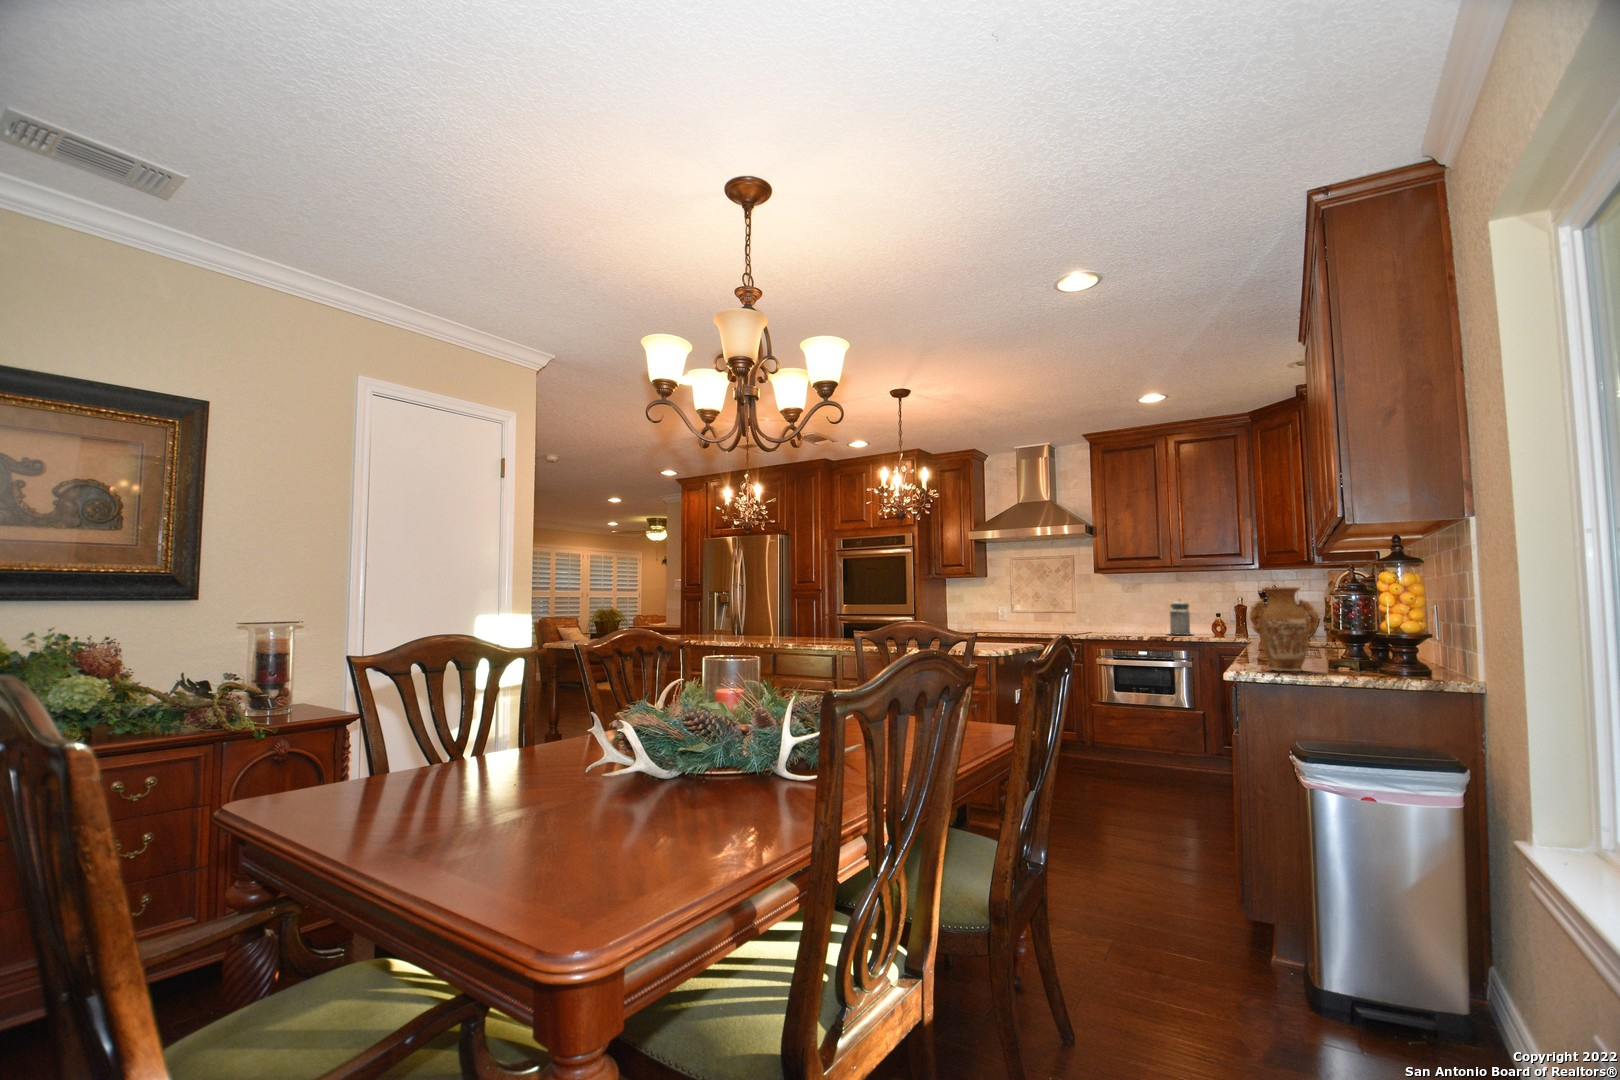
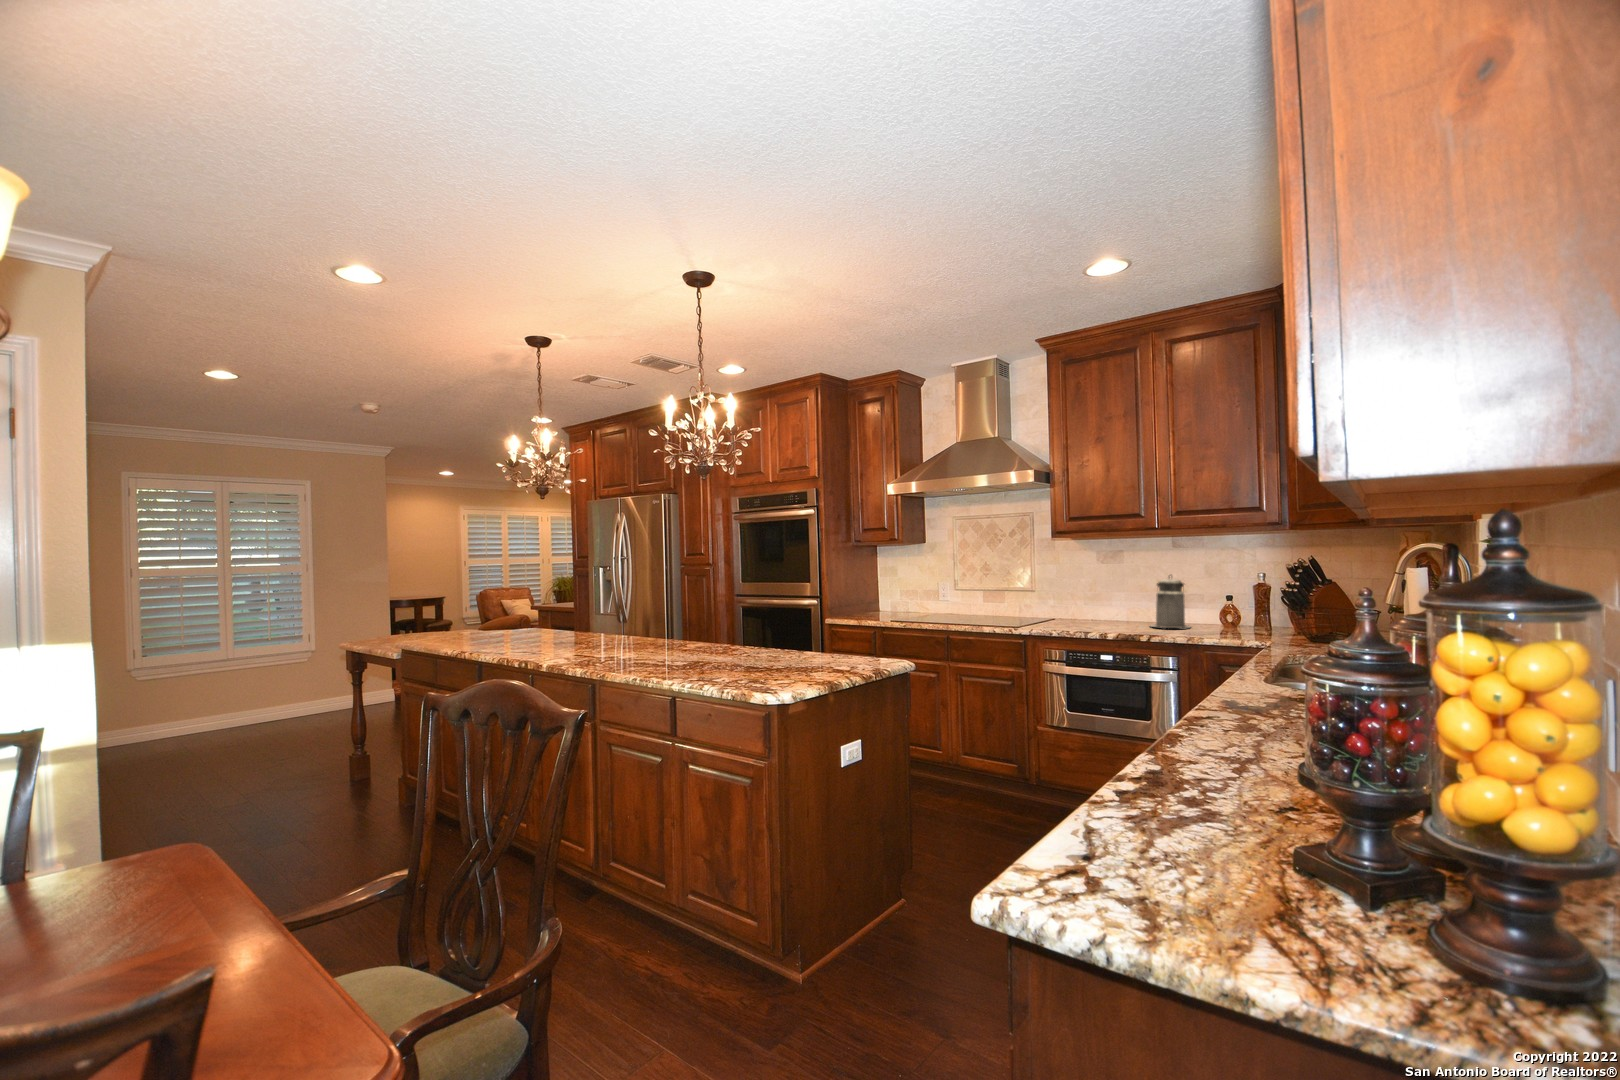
vase: present [1249,587,1319,671] -> none [1077,656,1261,911]

